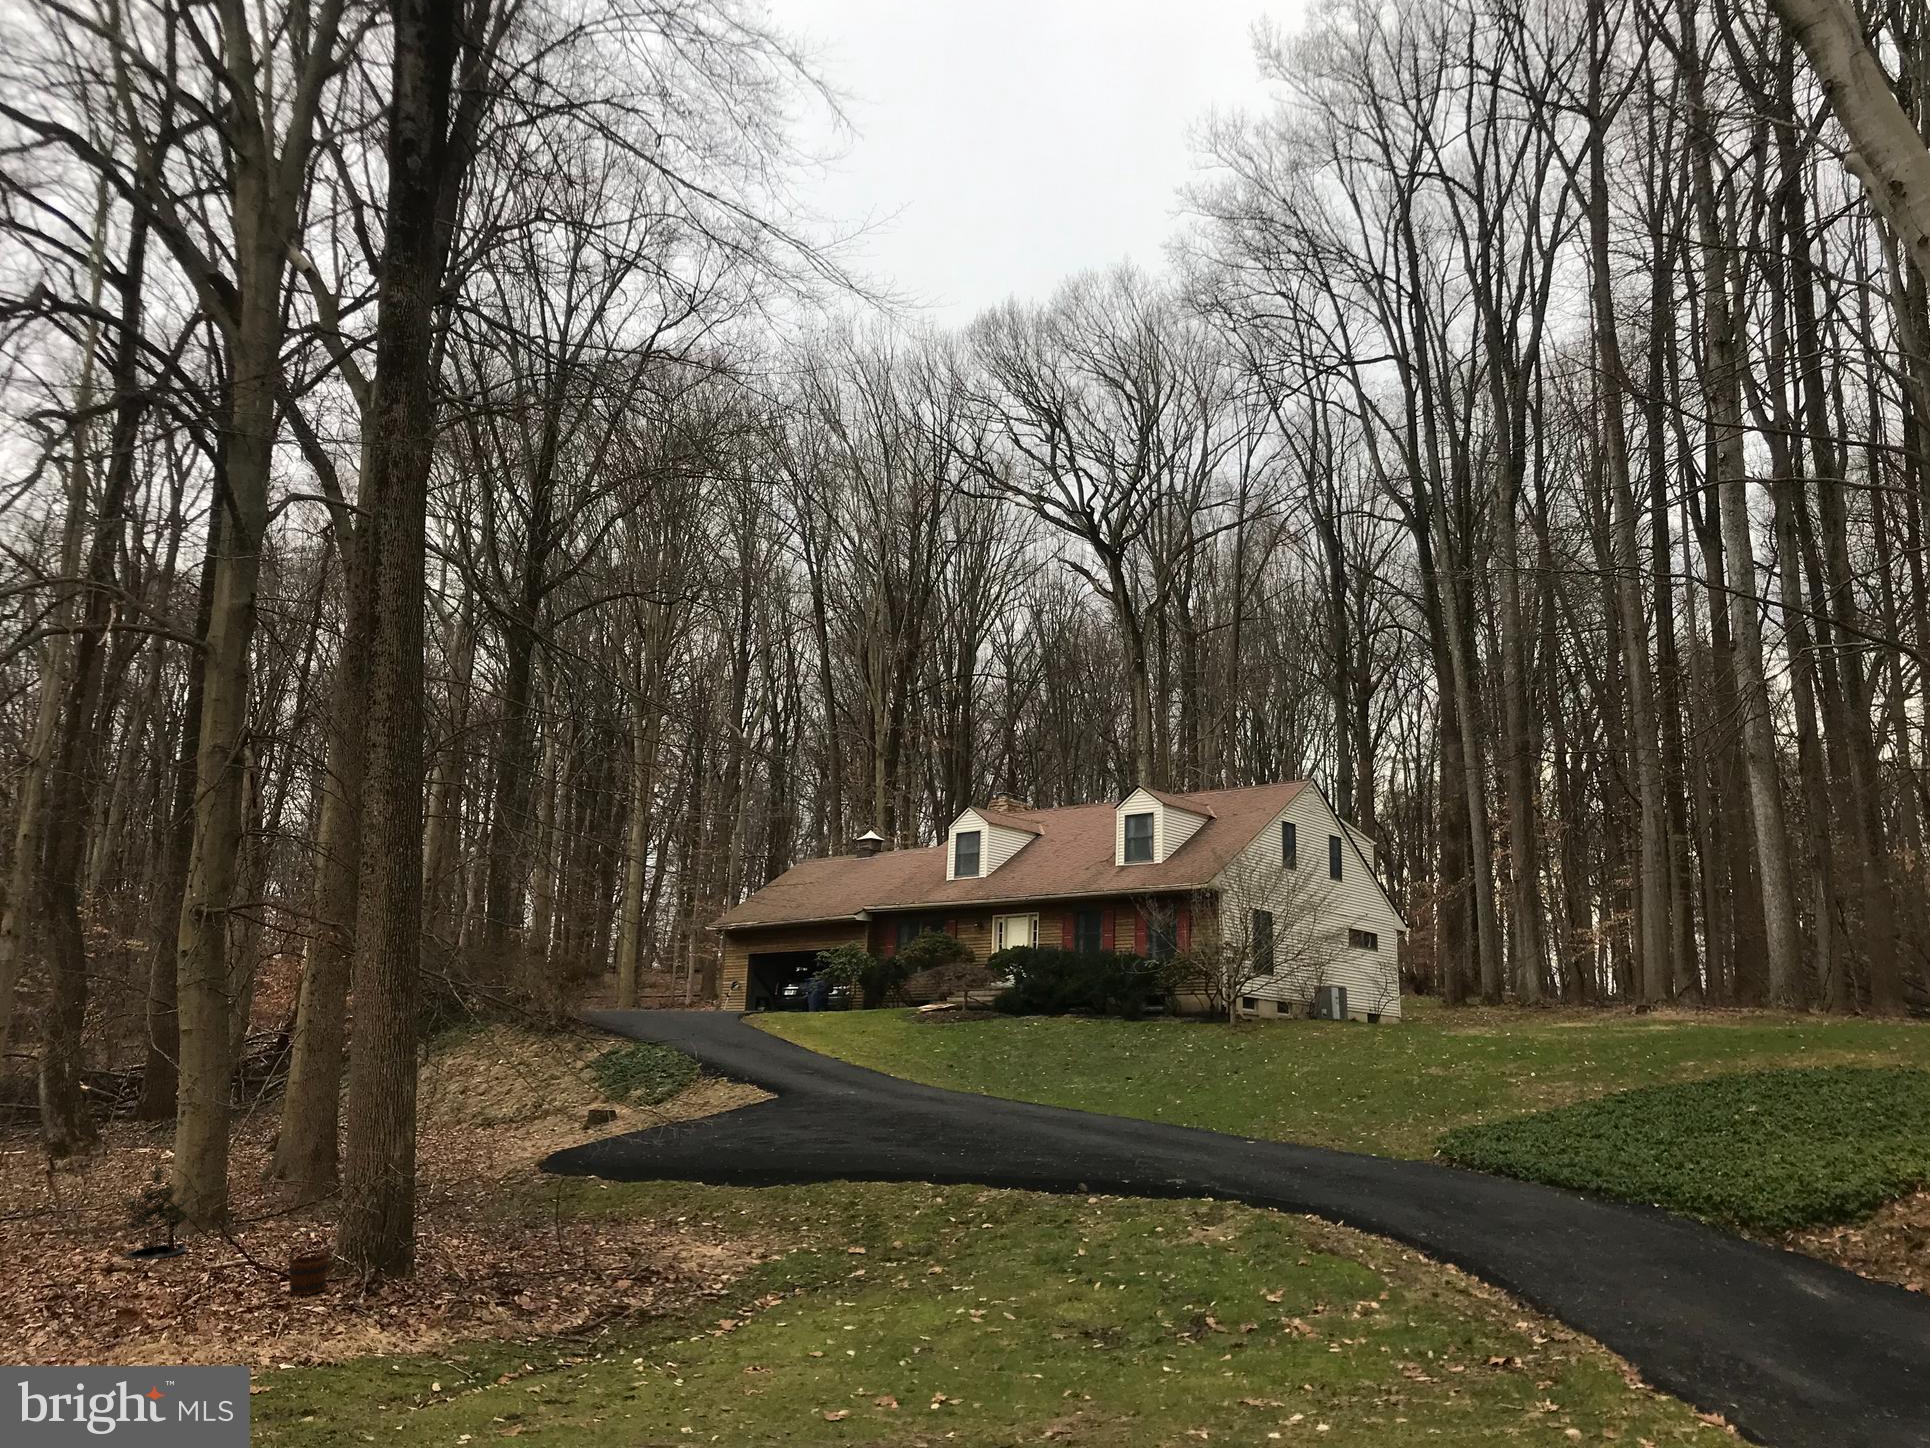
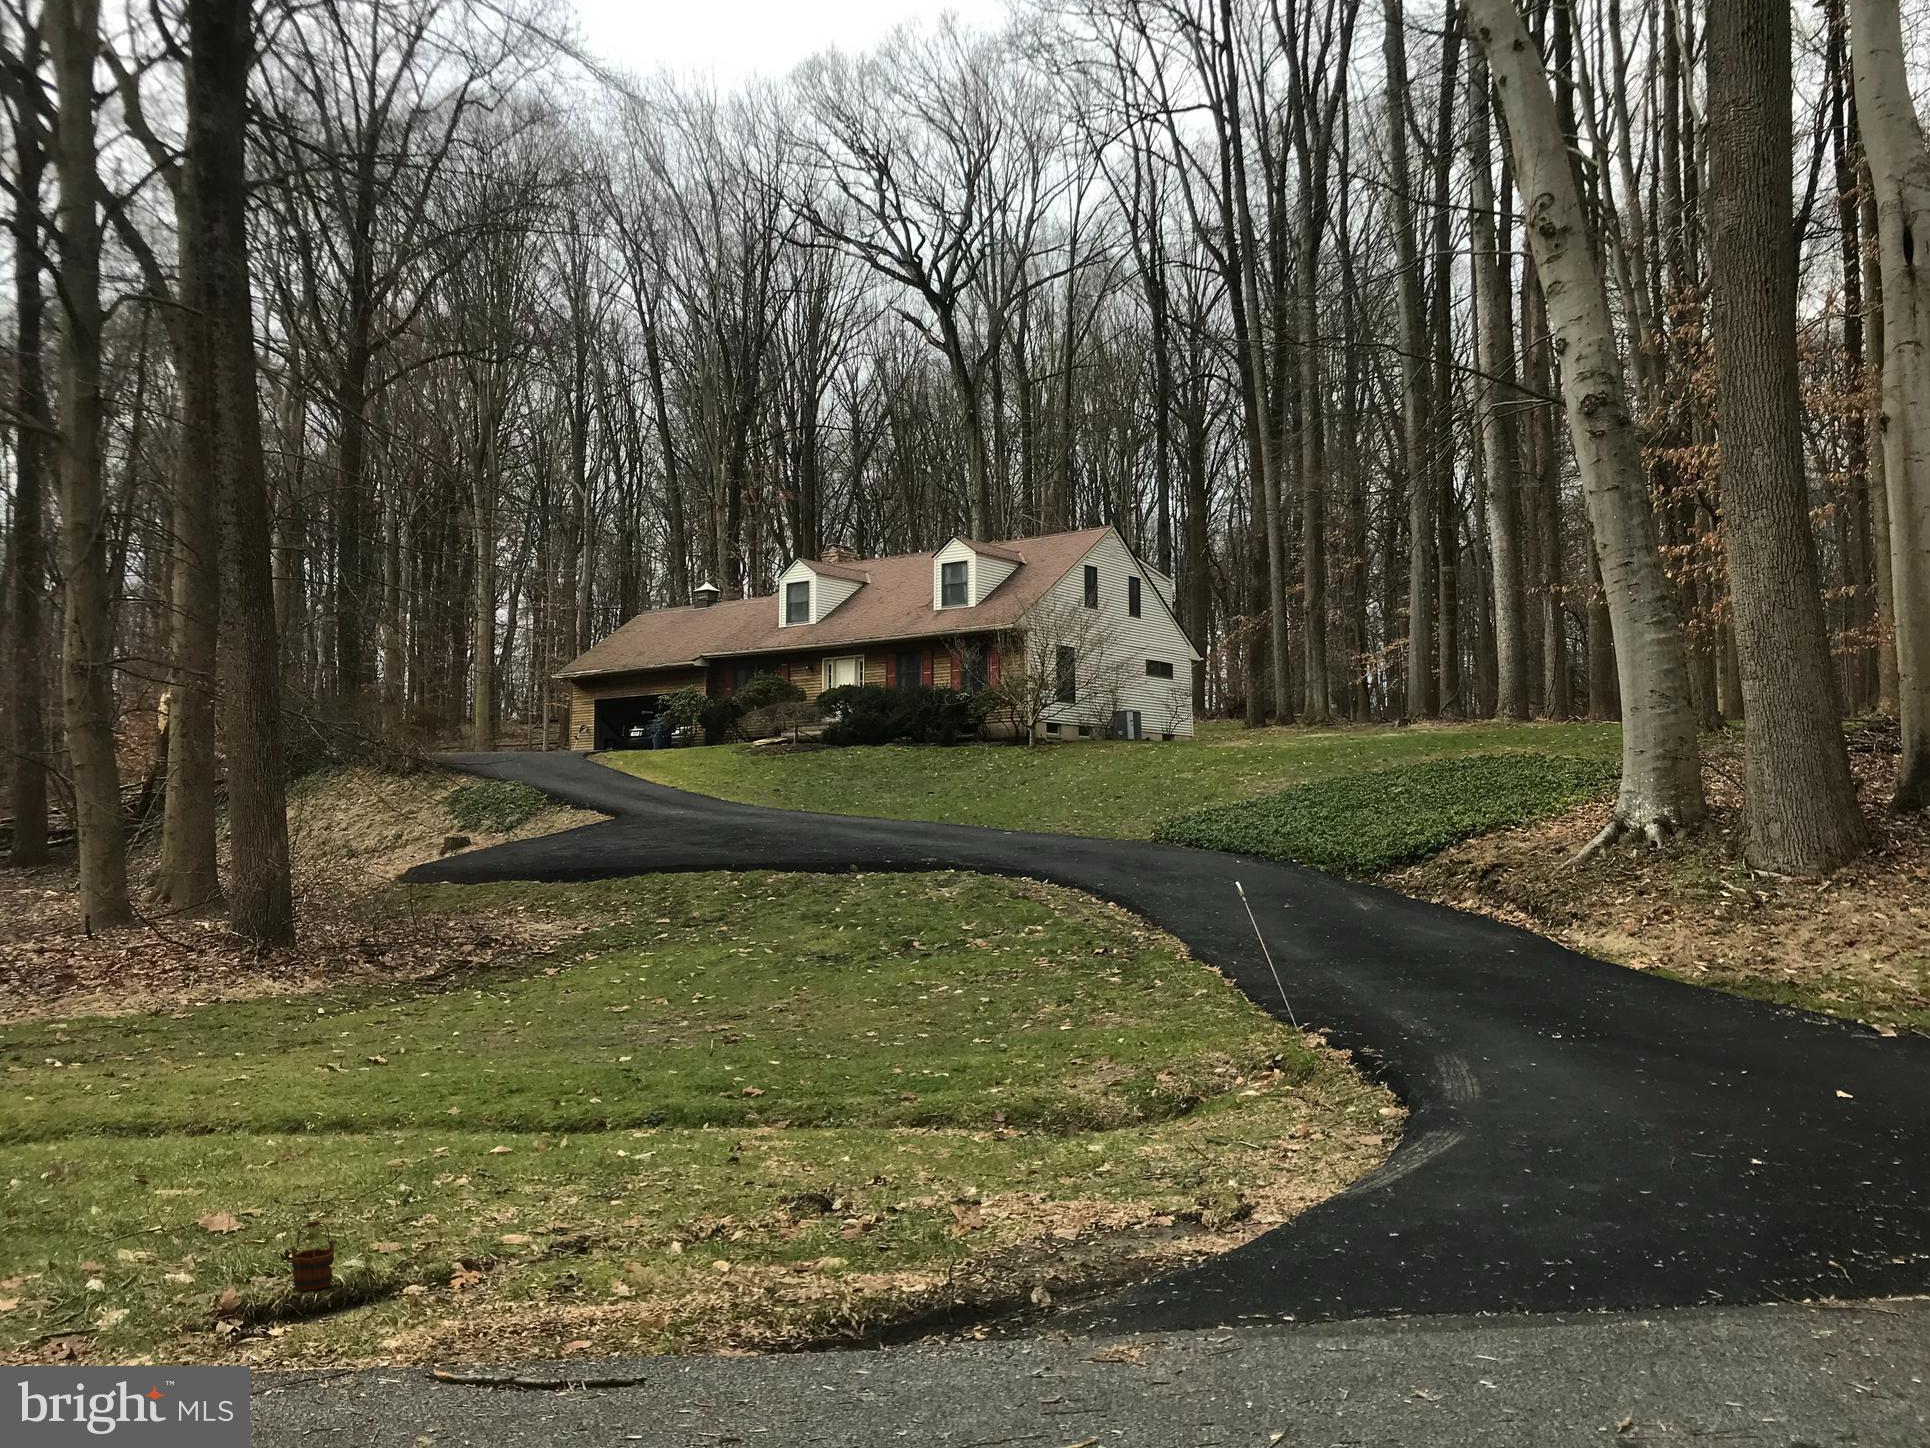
potted tree: present [120,1159,192,1259] -> none [113,1147,193,1255]

